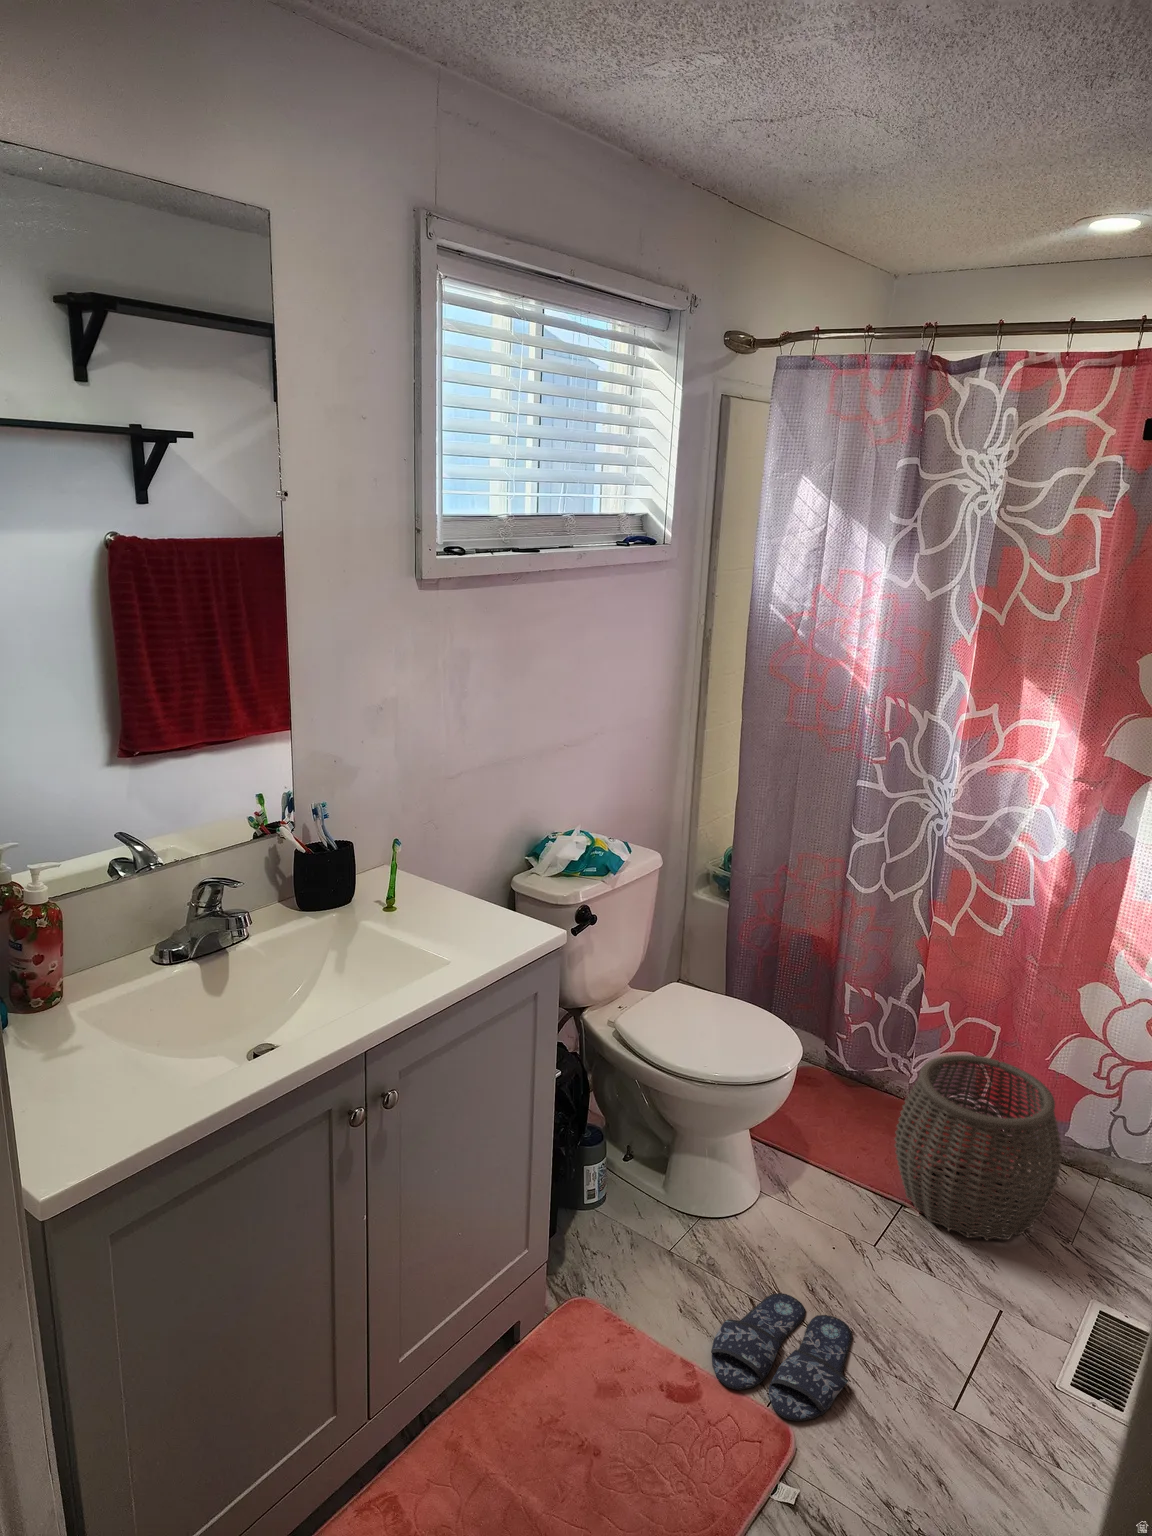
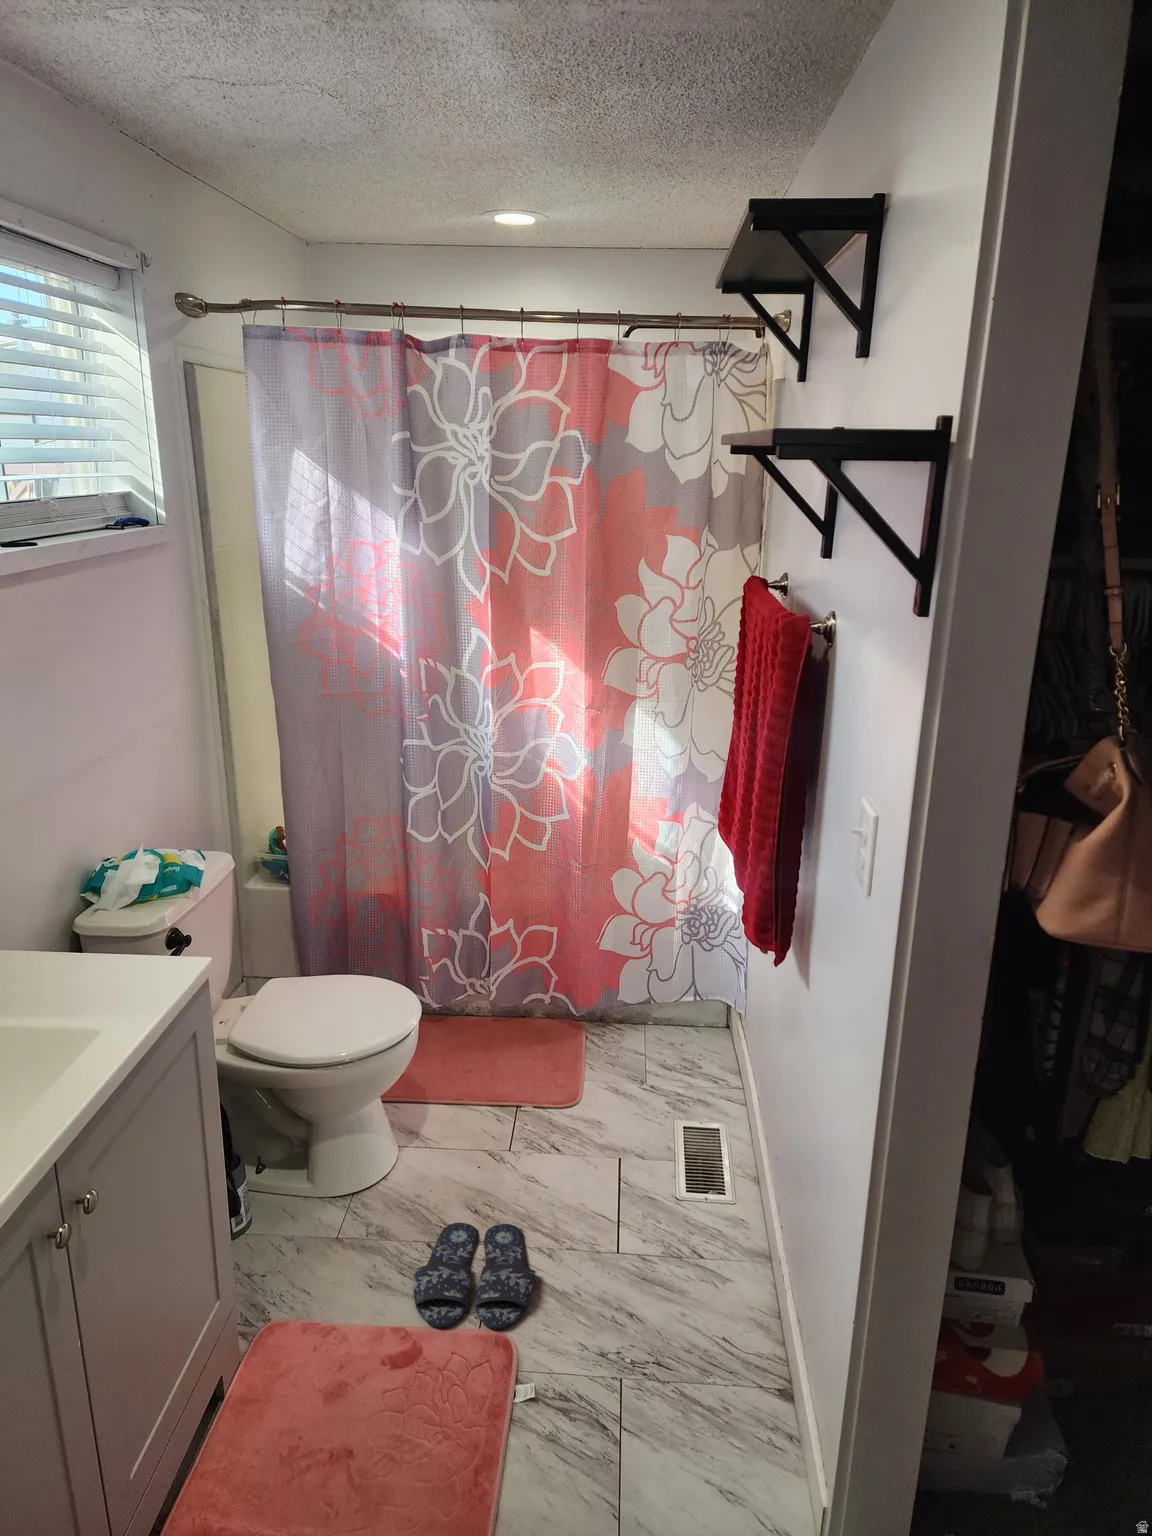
woven basket: present [895,1054,1062,1241] -> none [496,957,631,1113]

